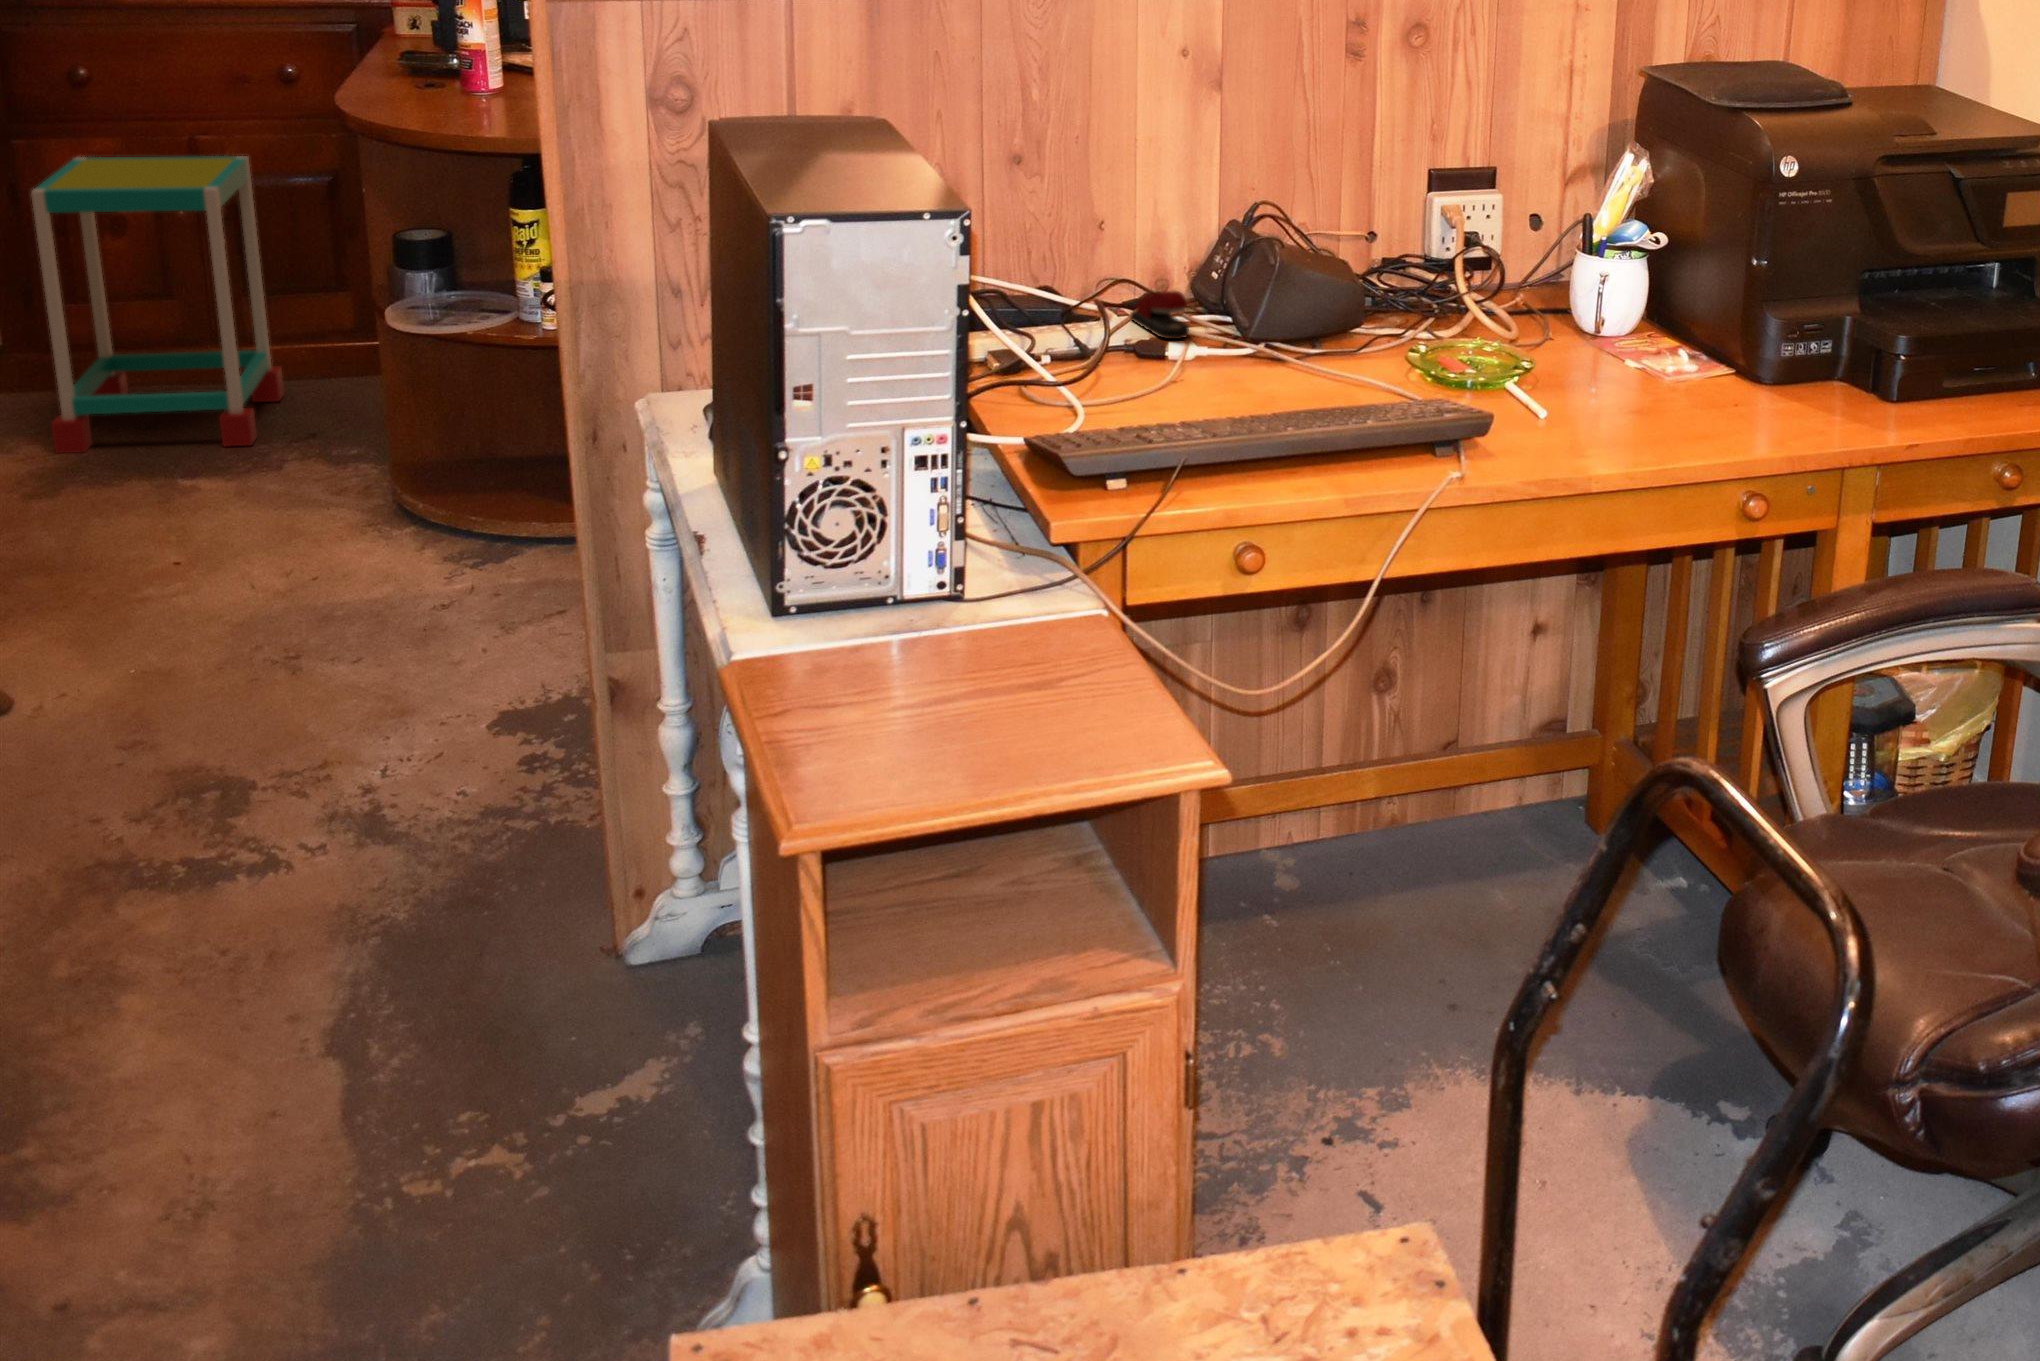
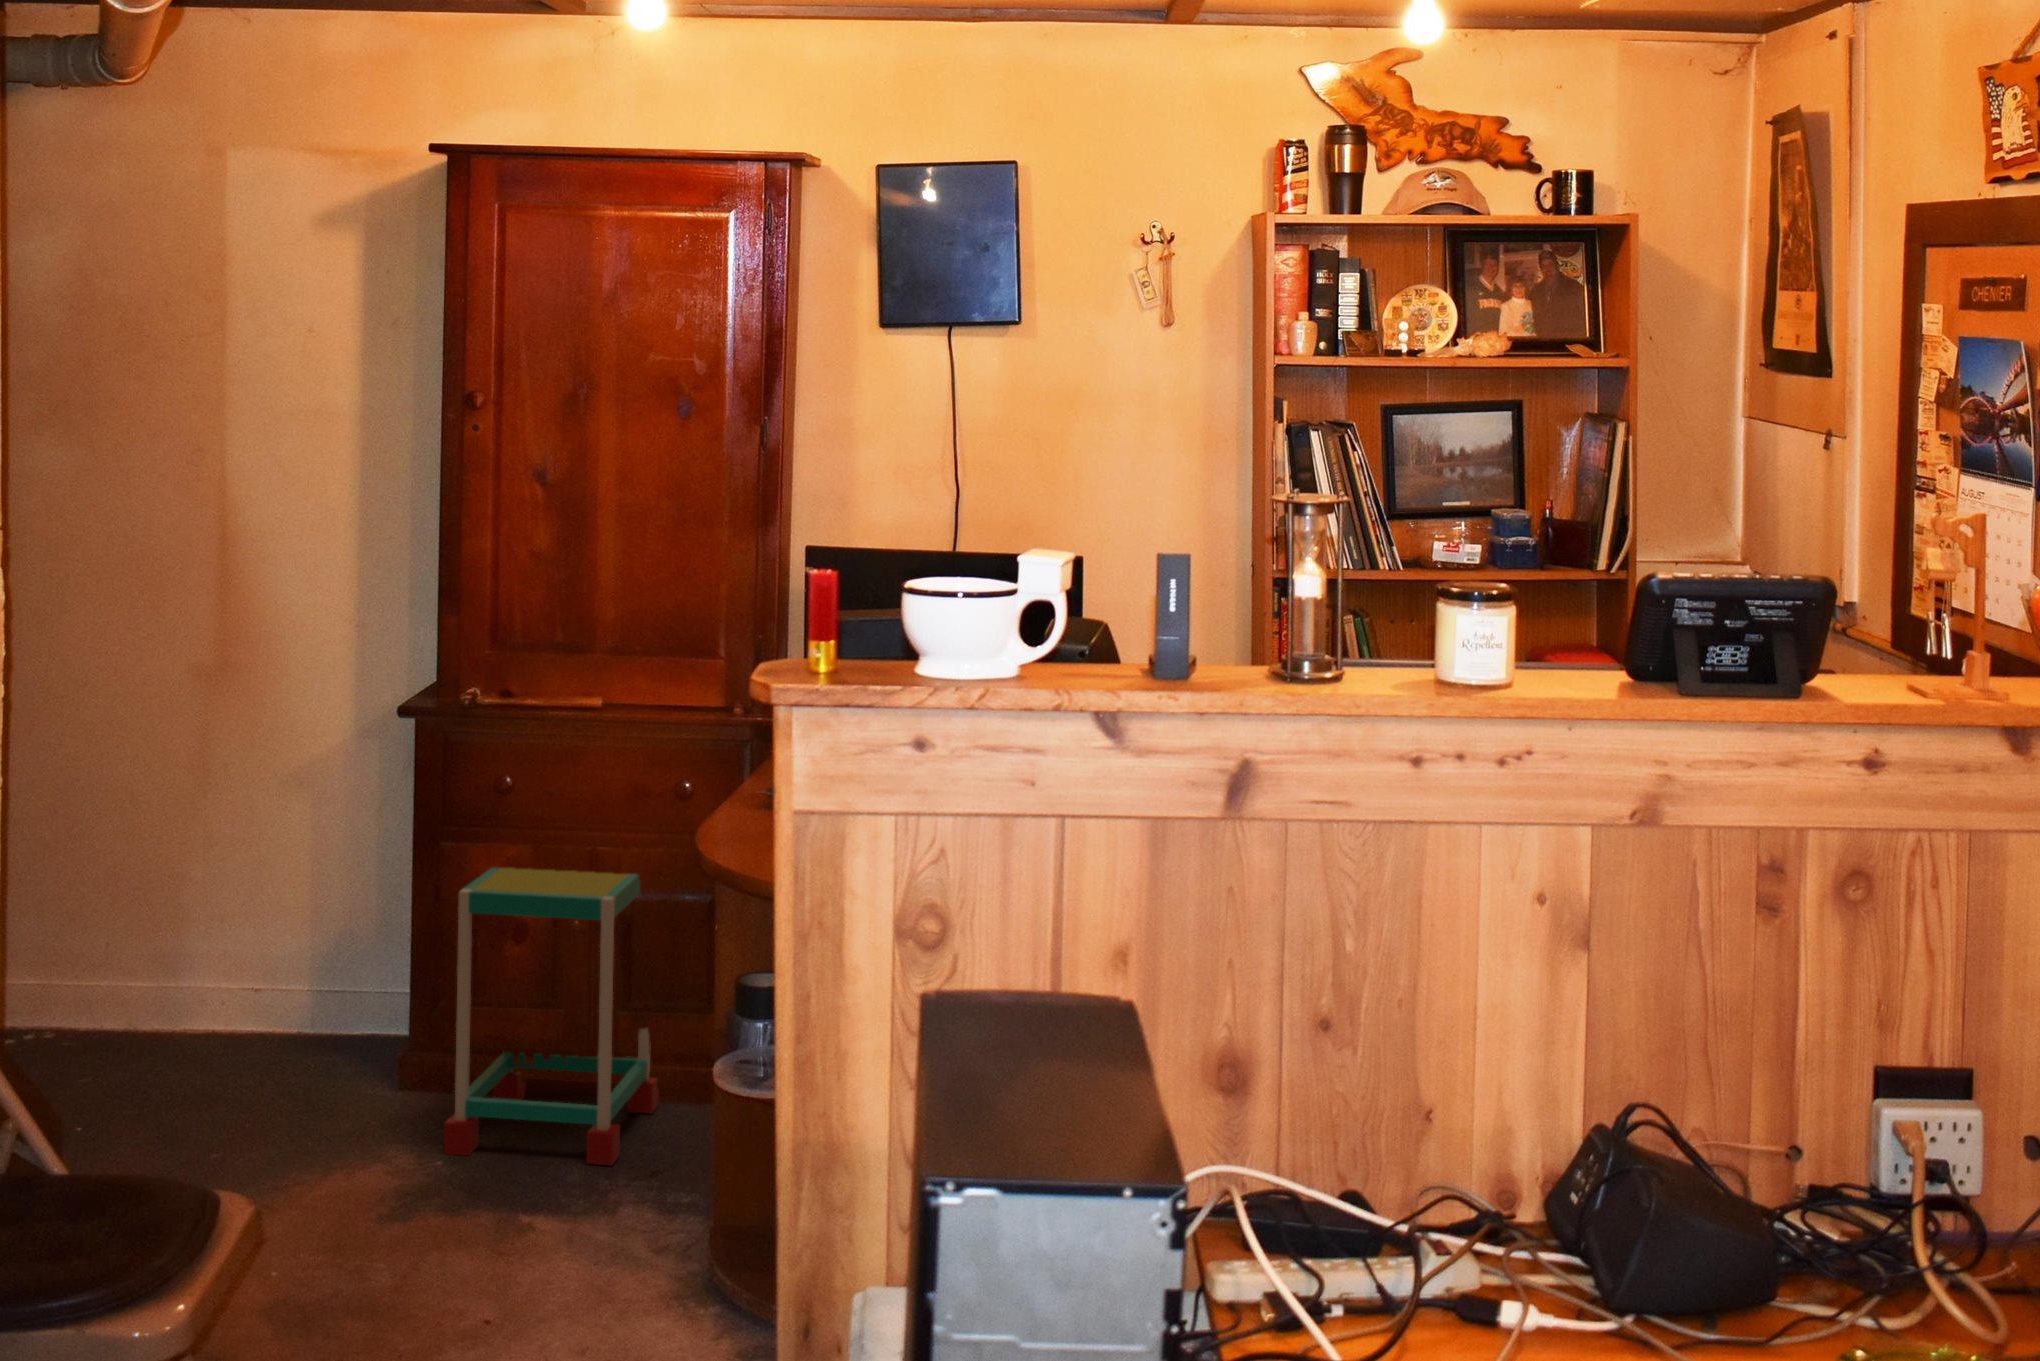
stapler: present [1131,291,1189,339] -> none [1456,1222,1530,1295]

